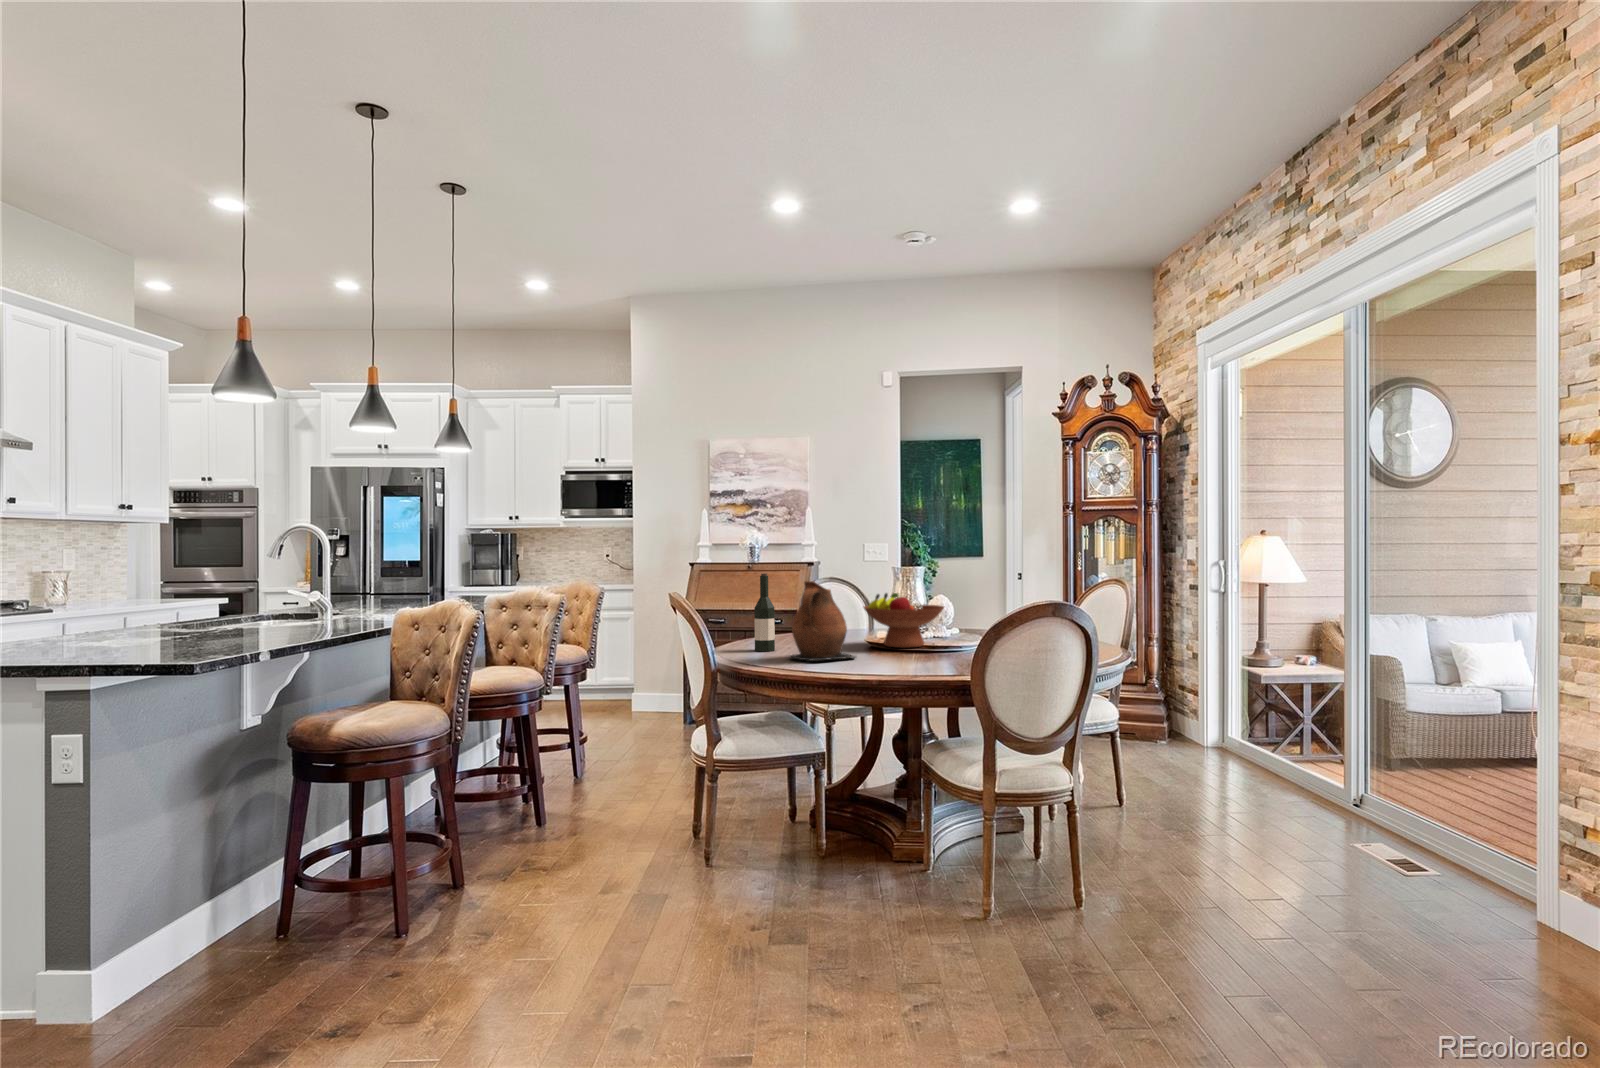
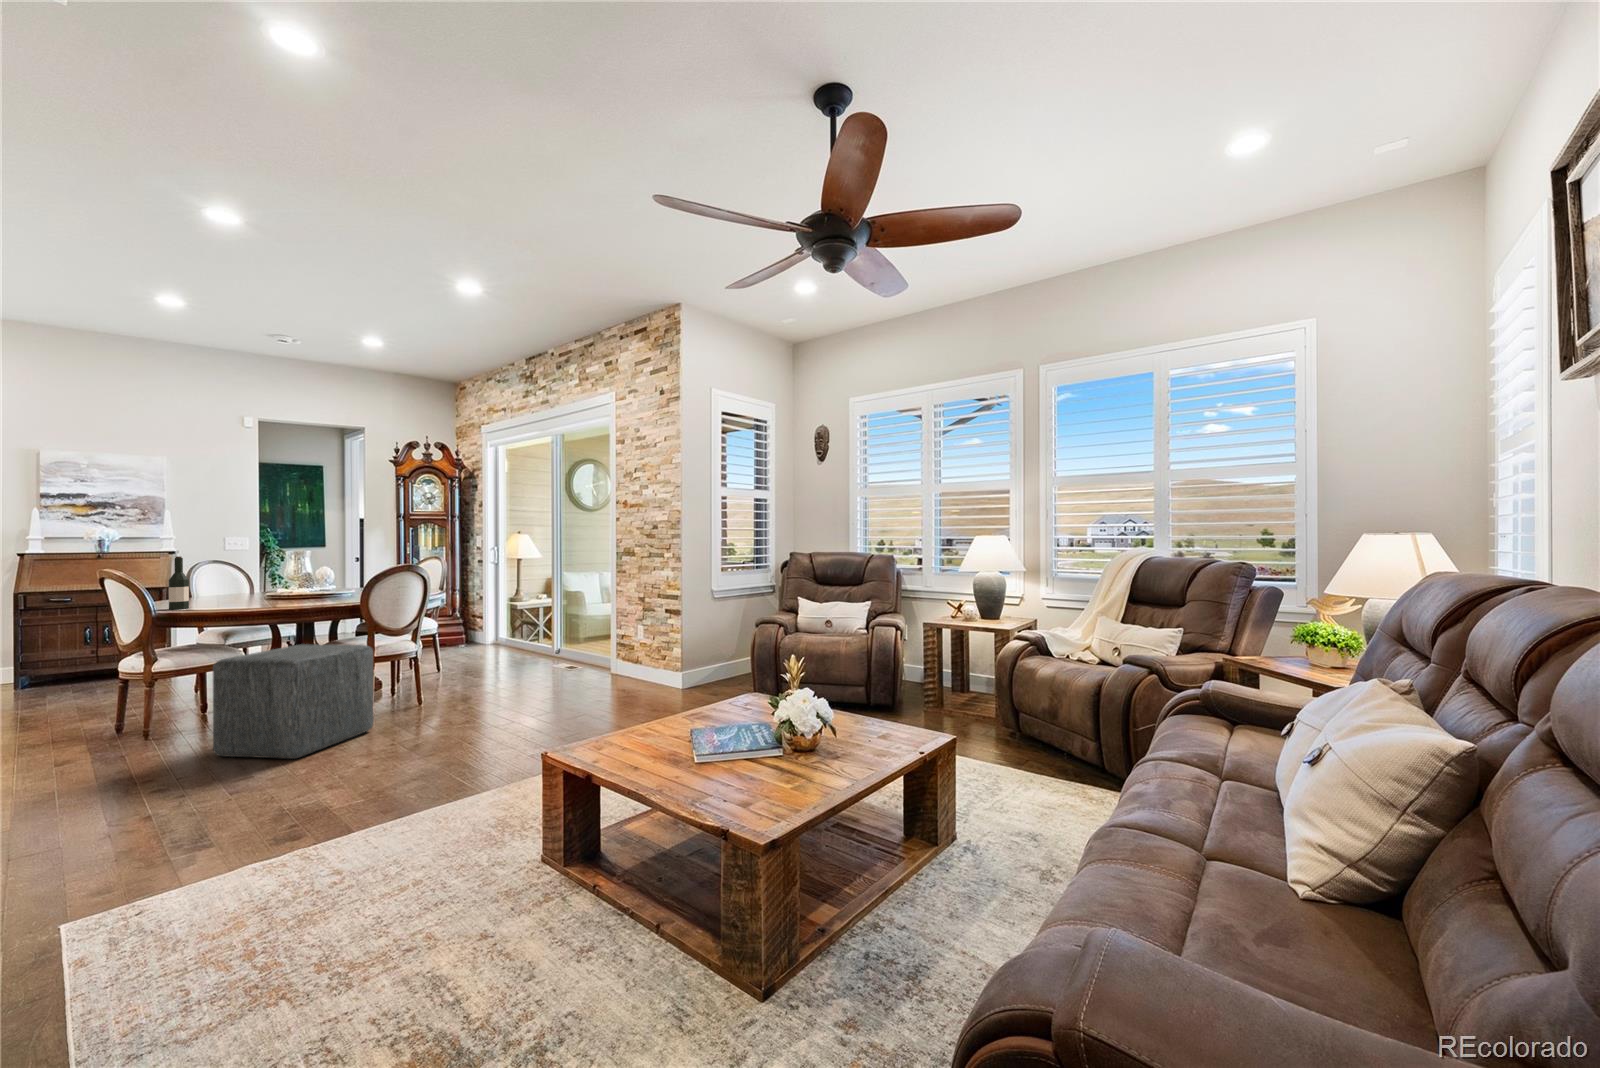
ceramic pitcher: present [790,581,856,661] -> none [207,559,271,609]
fruit bowl: present [864,593,945,648] -> none [267,566,331,599]
ottoman: none [766,734,987,965] -> present [213,644,374,759]

